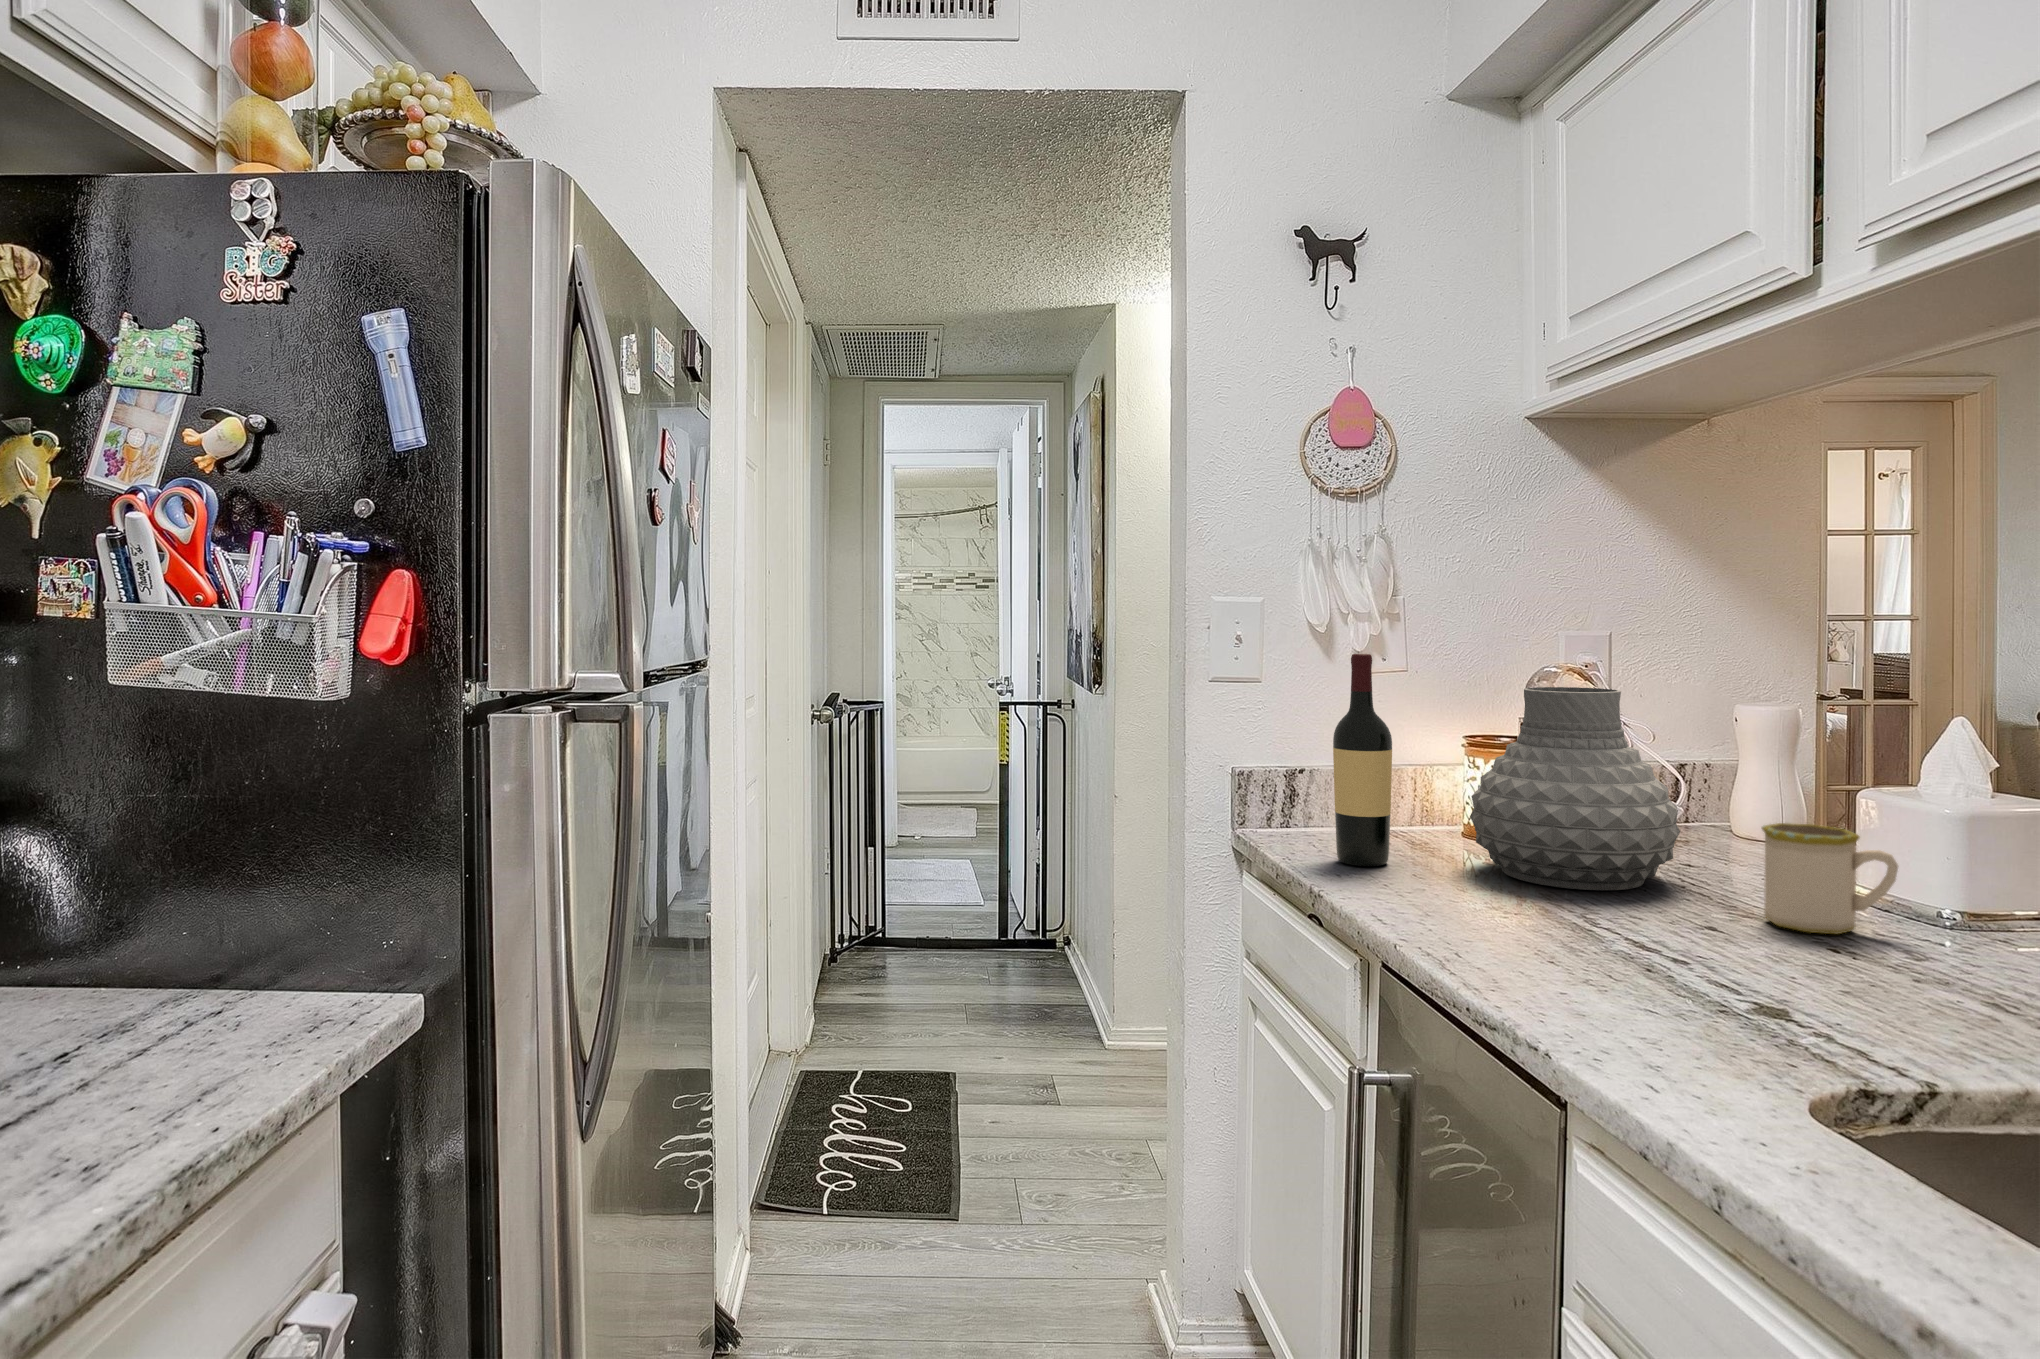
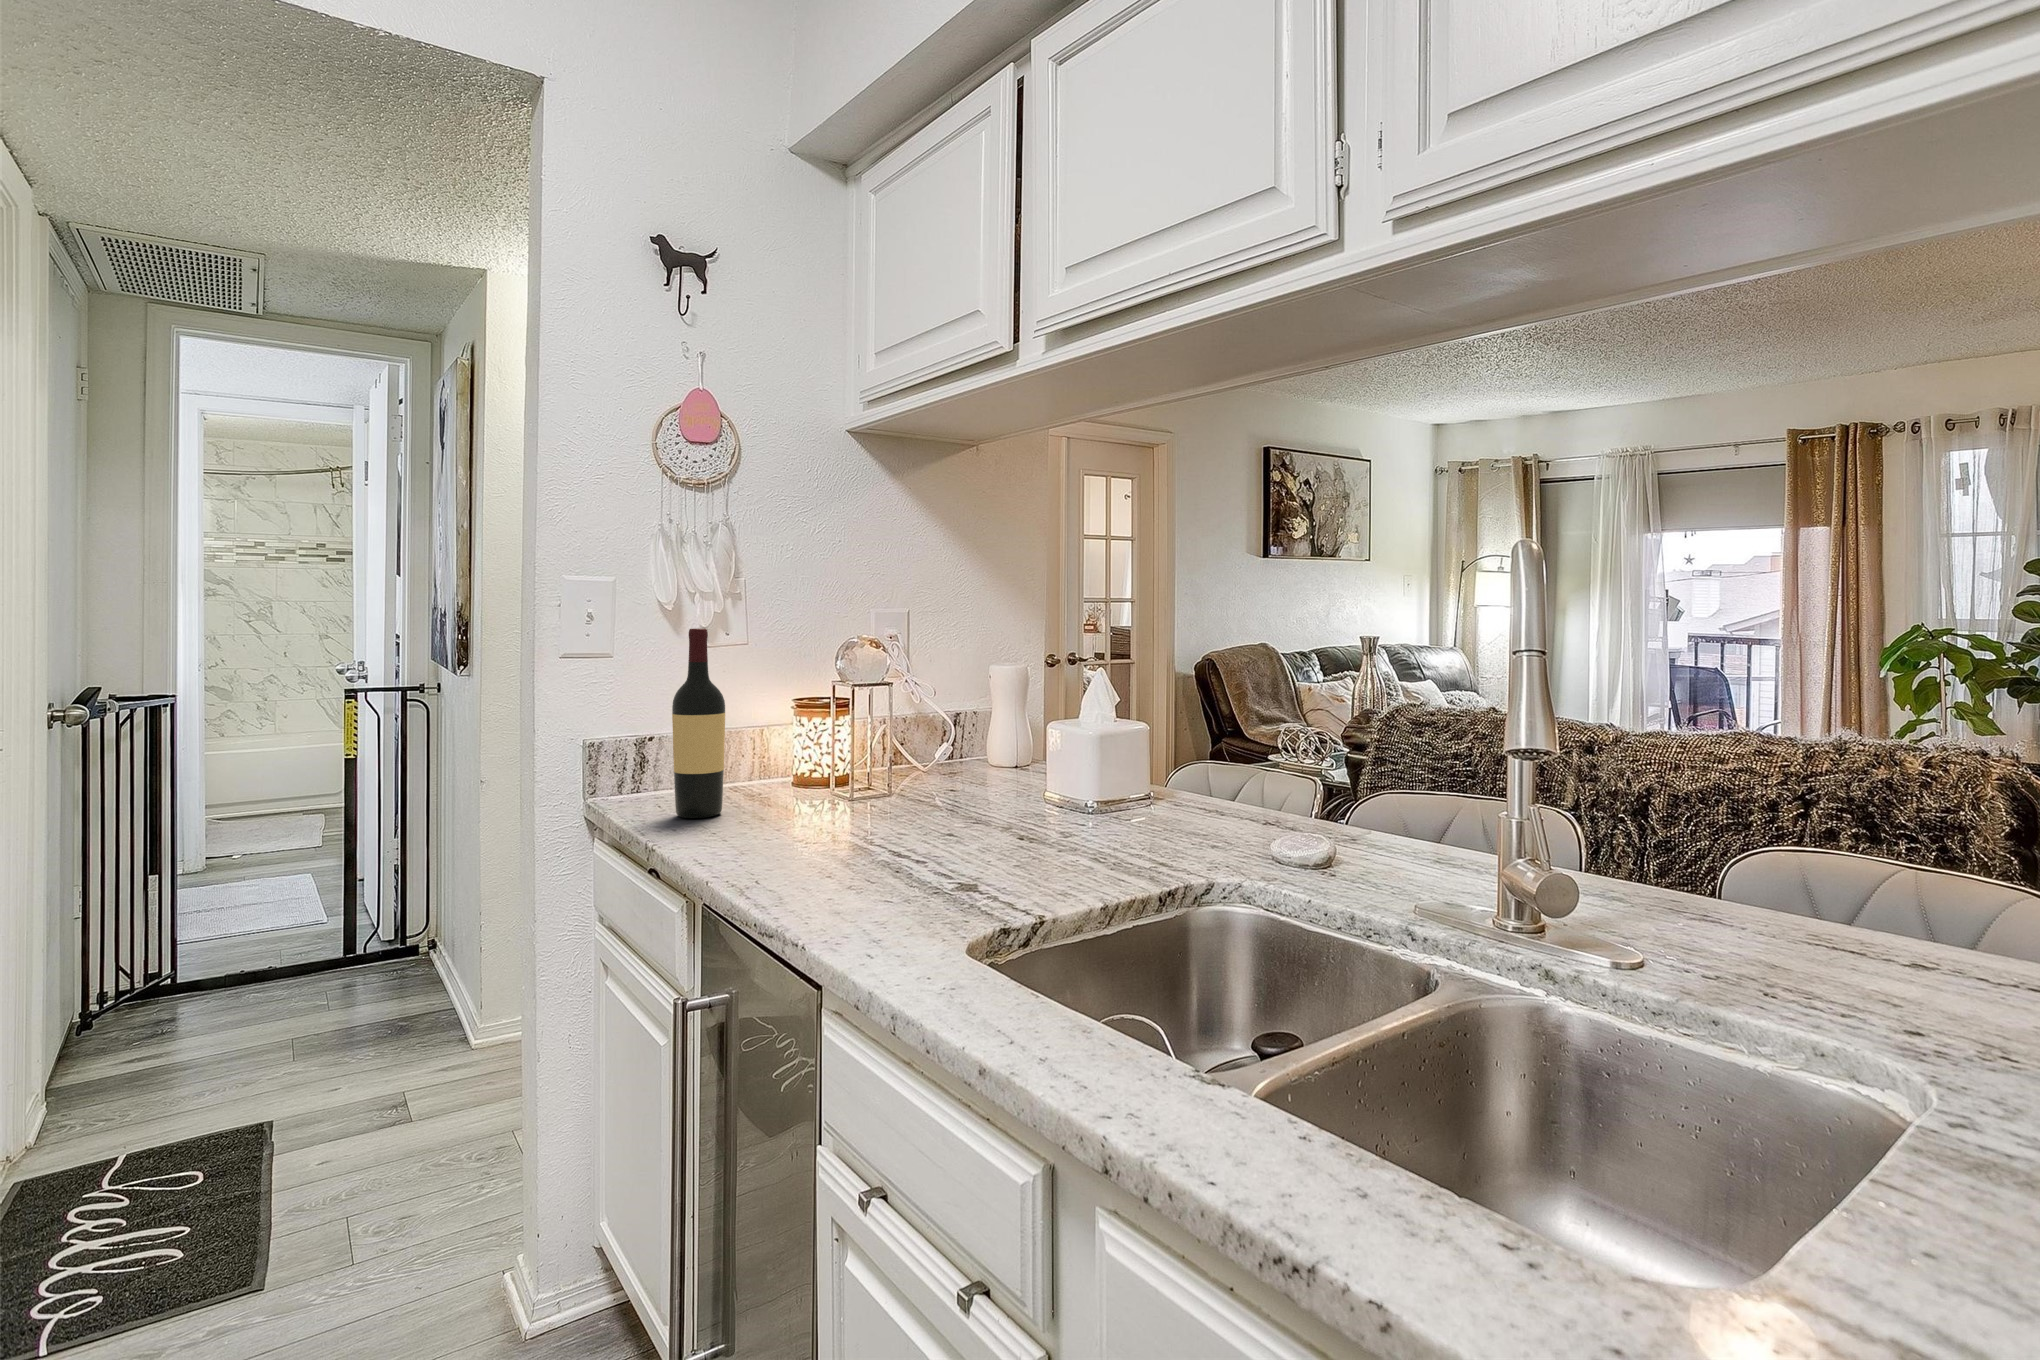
vase: present [1470,687,1680,890] -> none [790,656,942,817]
mug: present [1762,823,1898,934] -> none [985,750,1063,828]

